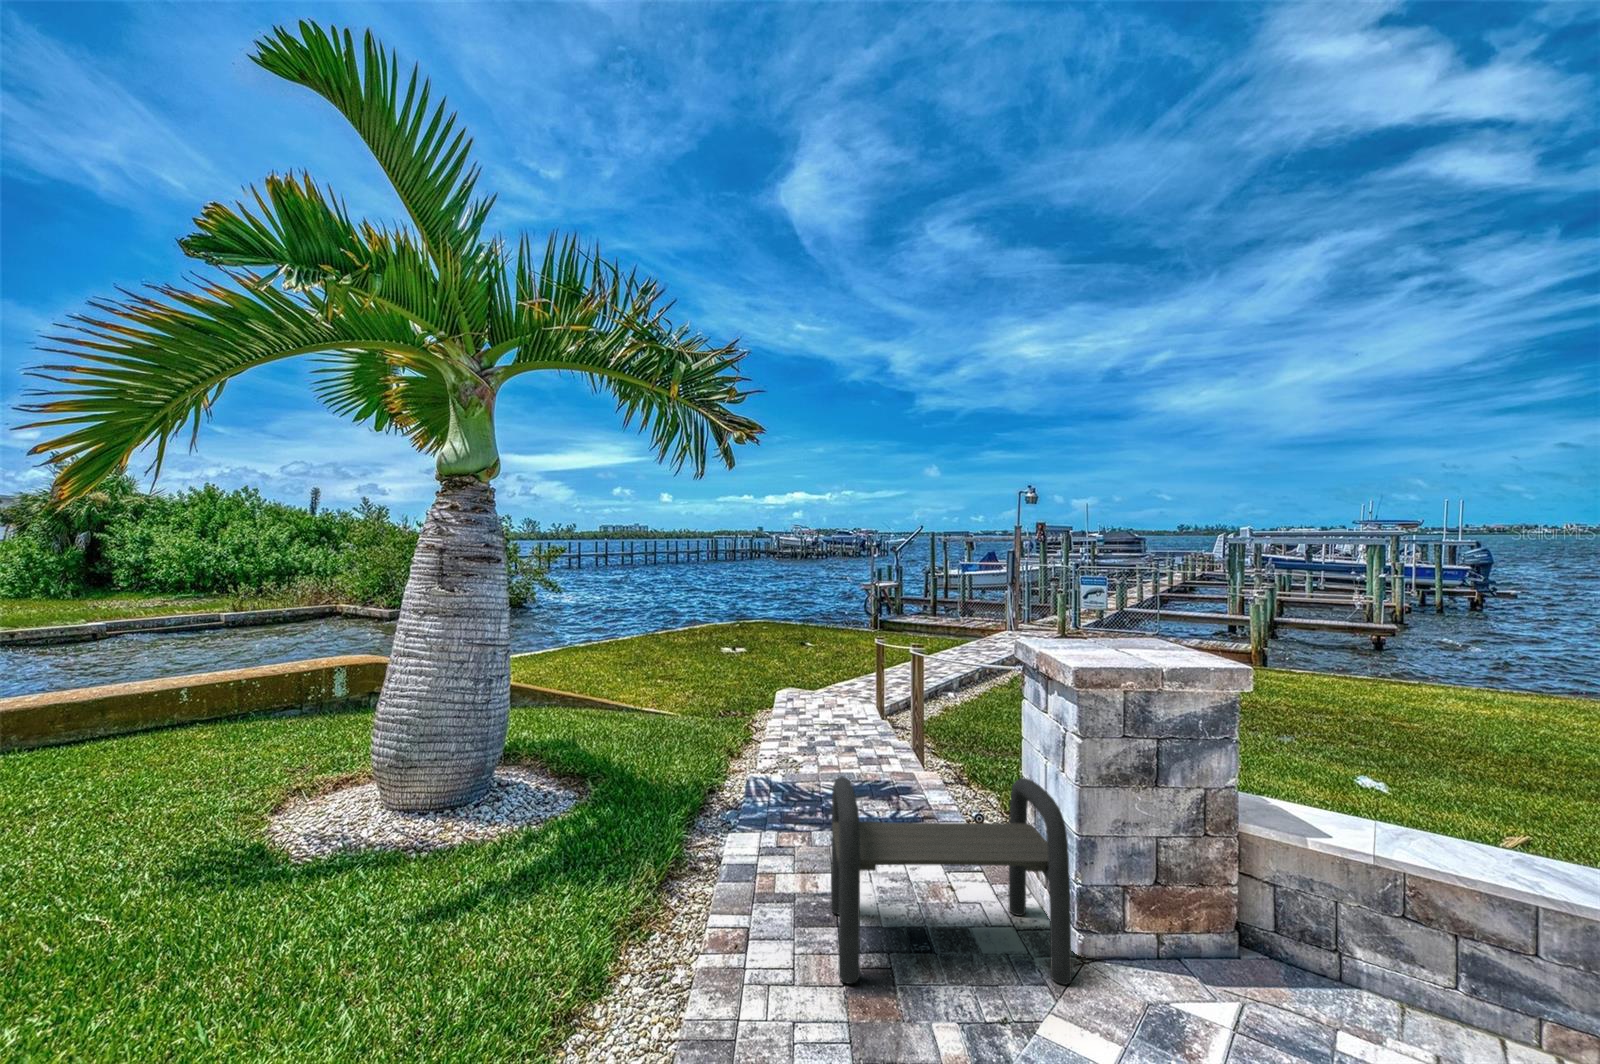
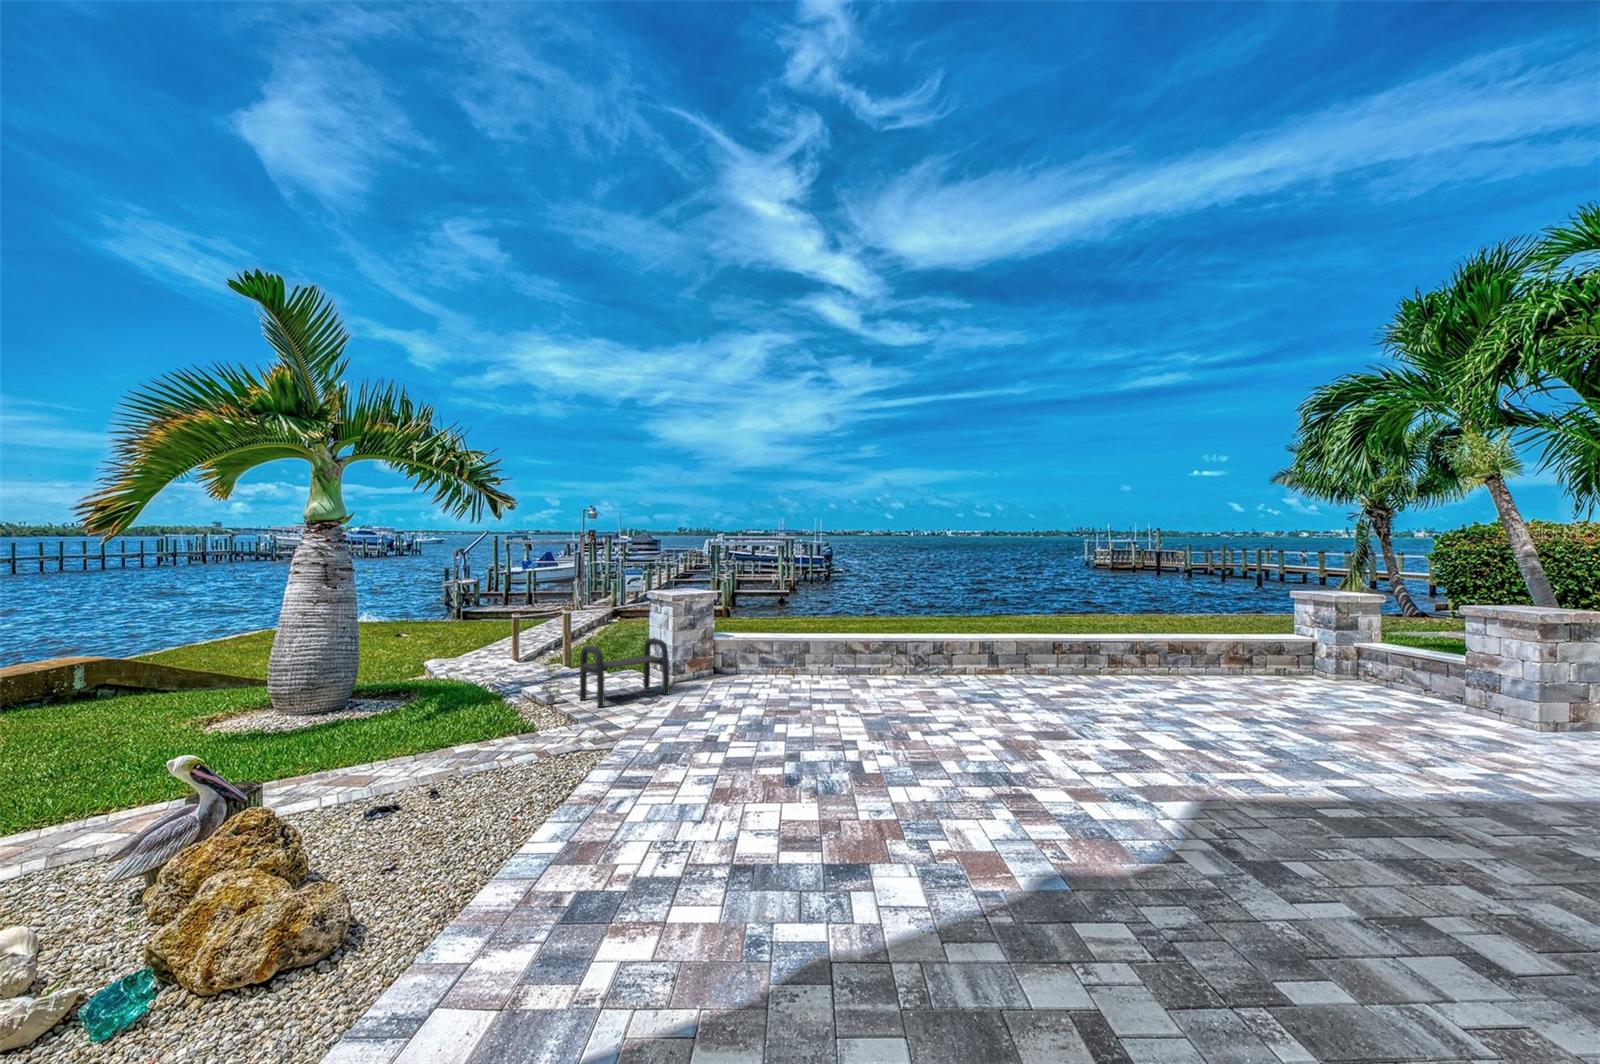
potted plant: none [742,805,797,904] -> present [541,667,561,704]

